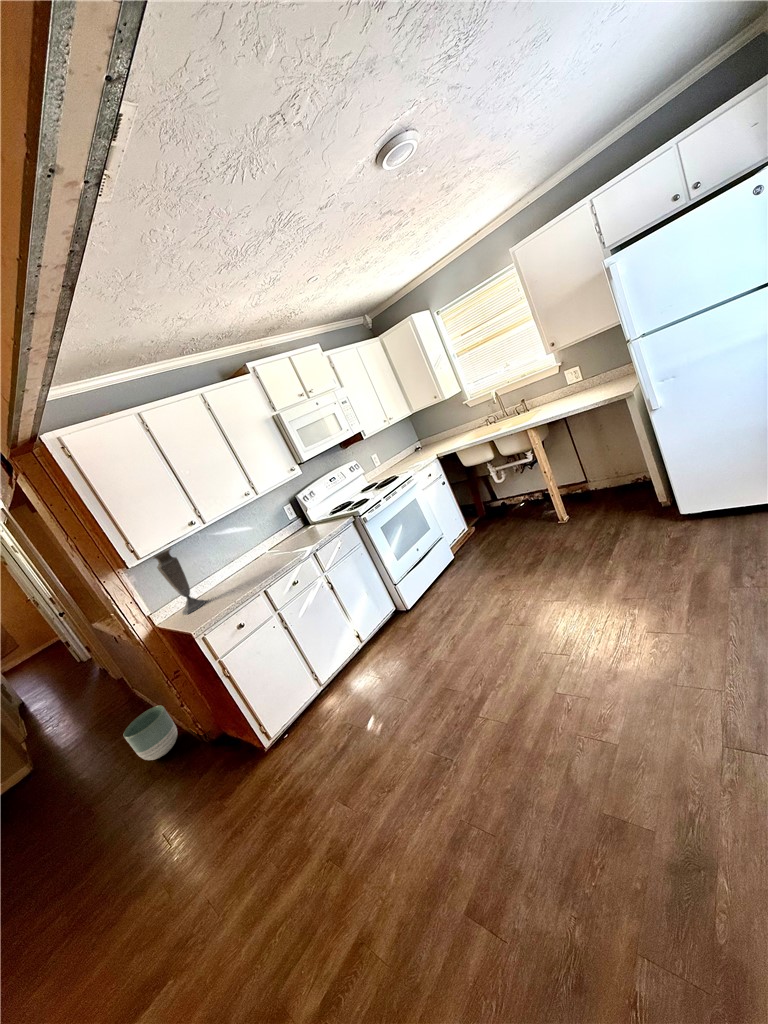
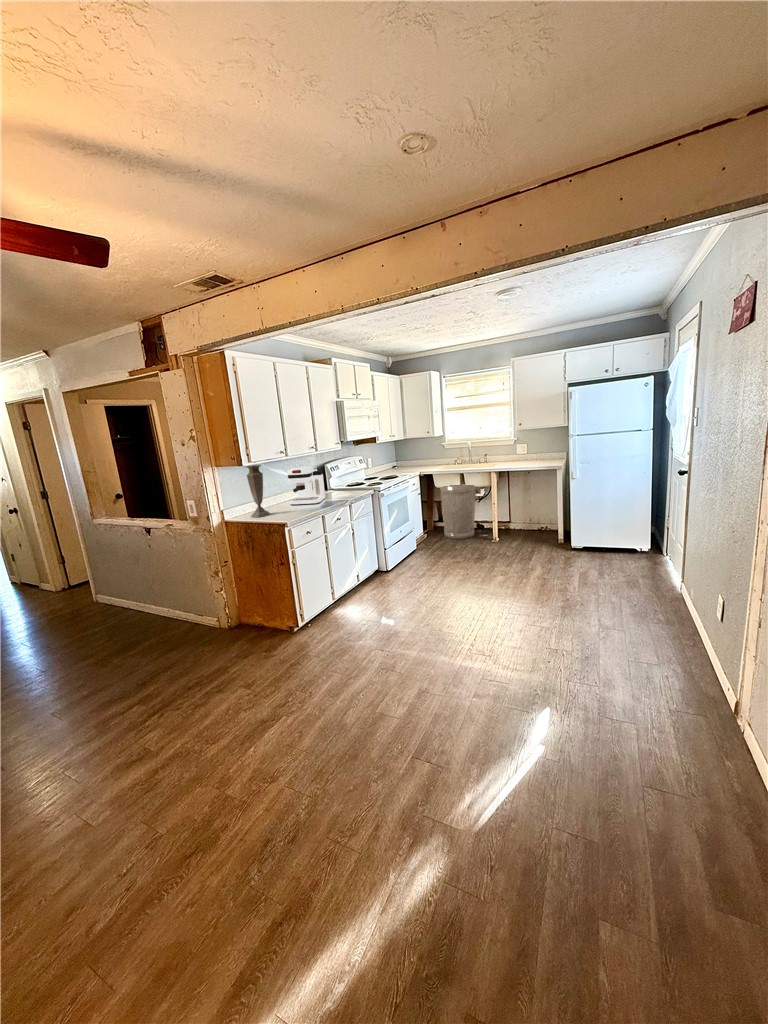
trash can: none [471,443,538,527] -> present [440,484,476,539]
coffee maker: none [207,525,276,588] -> present [287,467,325,509]
planter: present [124,706,177,760] -> none [155,592,196,633]

